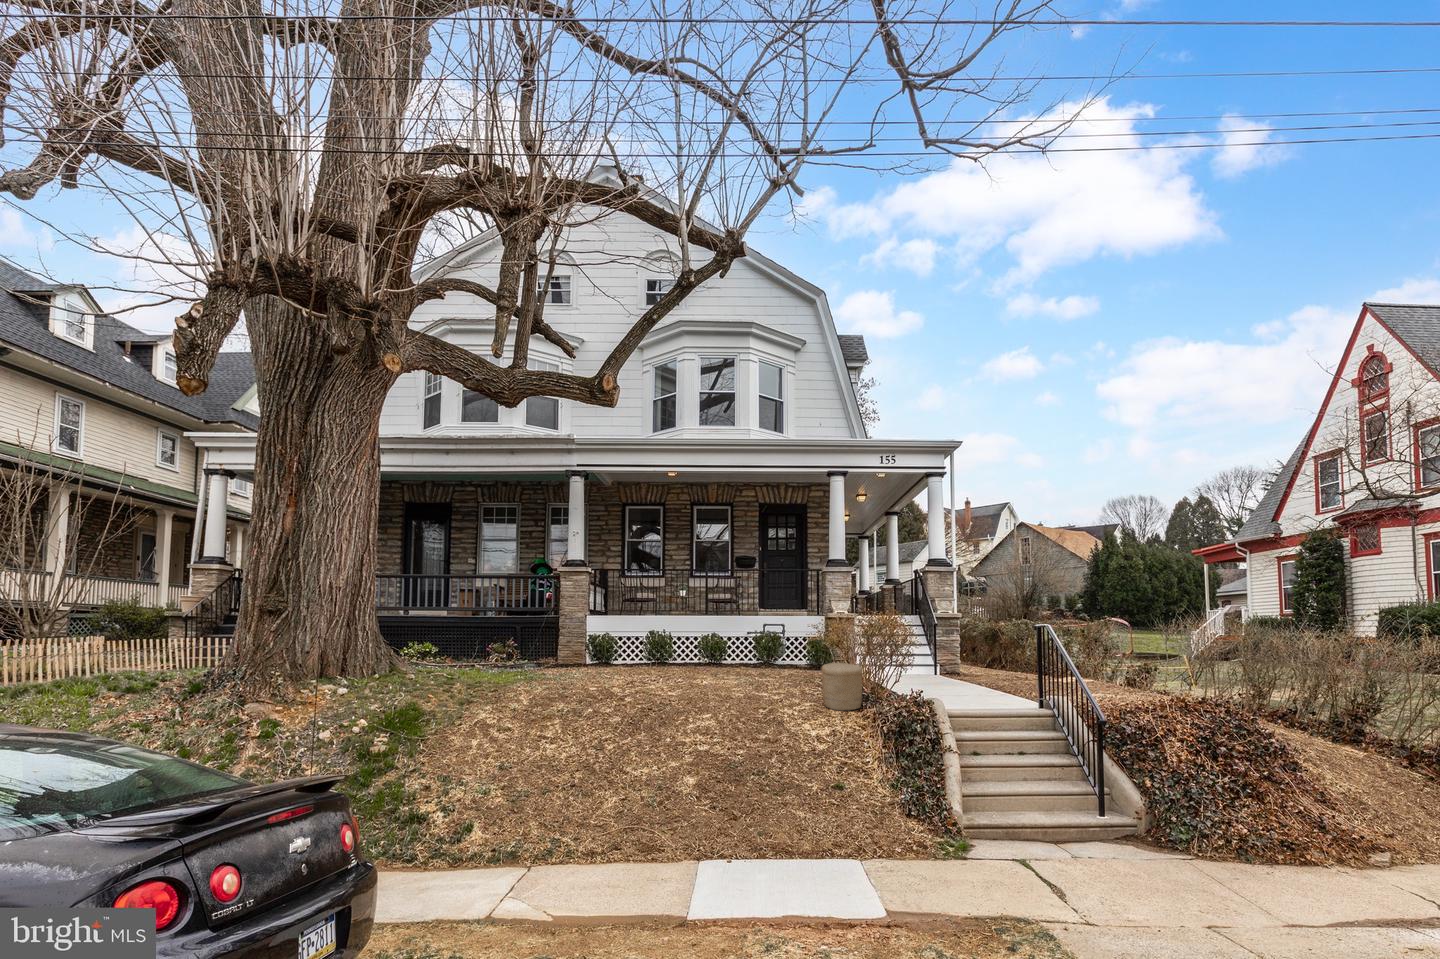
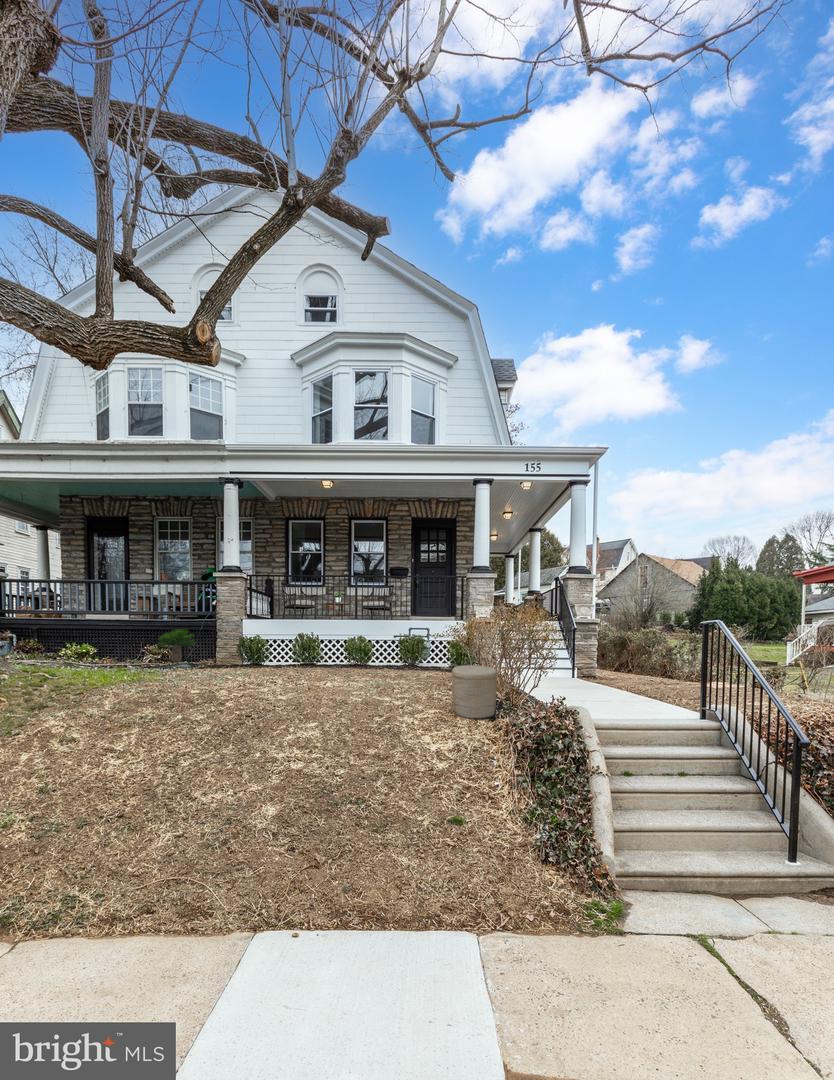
potted plant: none [504,626,545,661] -> present [159,630,194,661]

